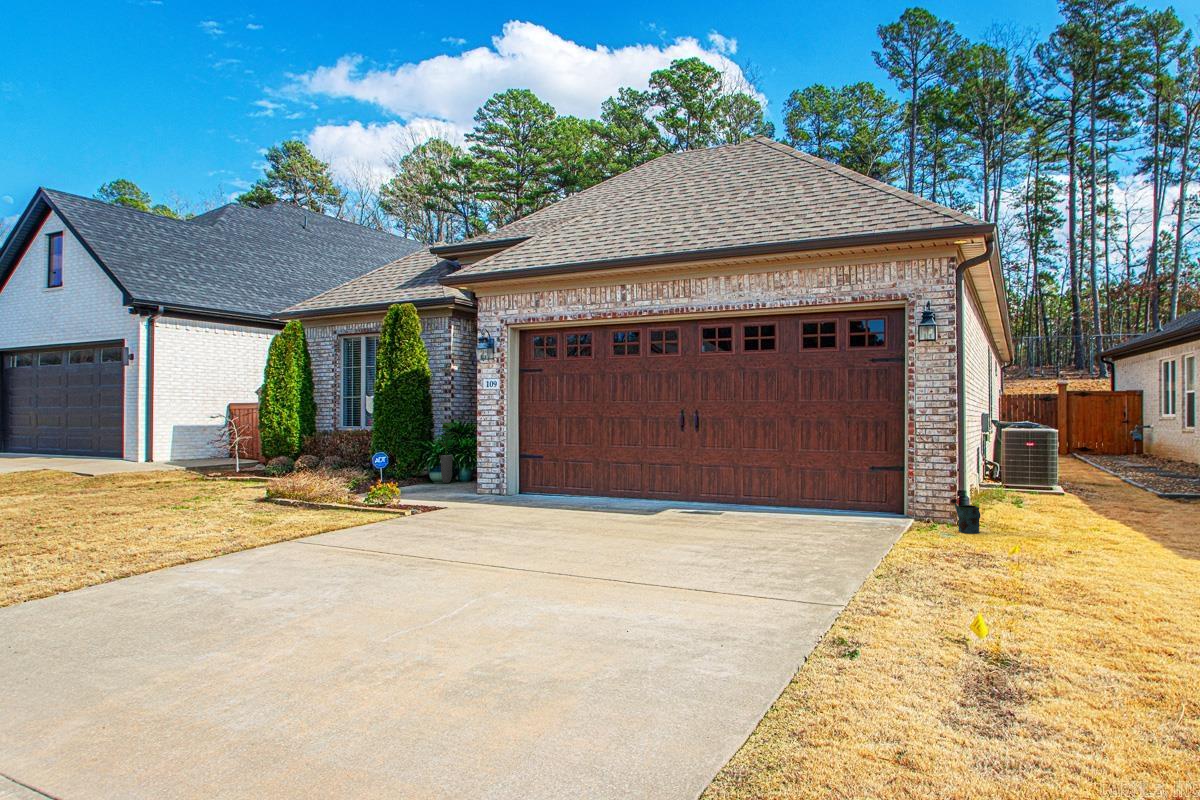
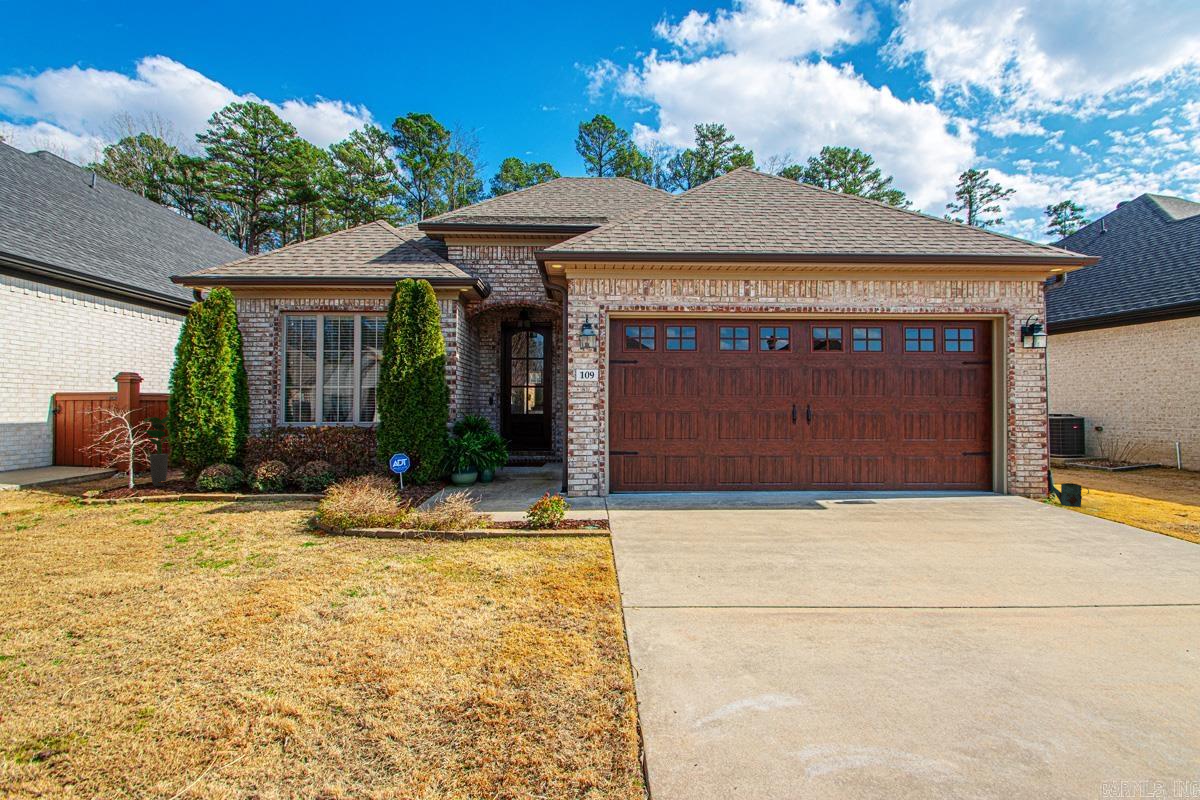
potted plant: present [438,422,459,483] -> present [142,416,169,487]

